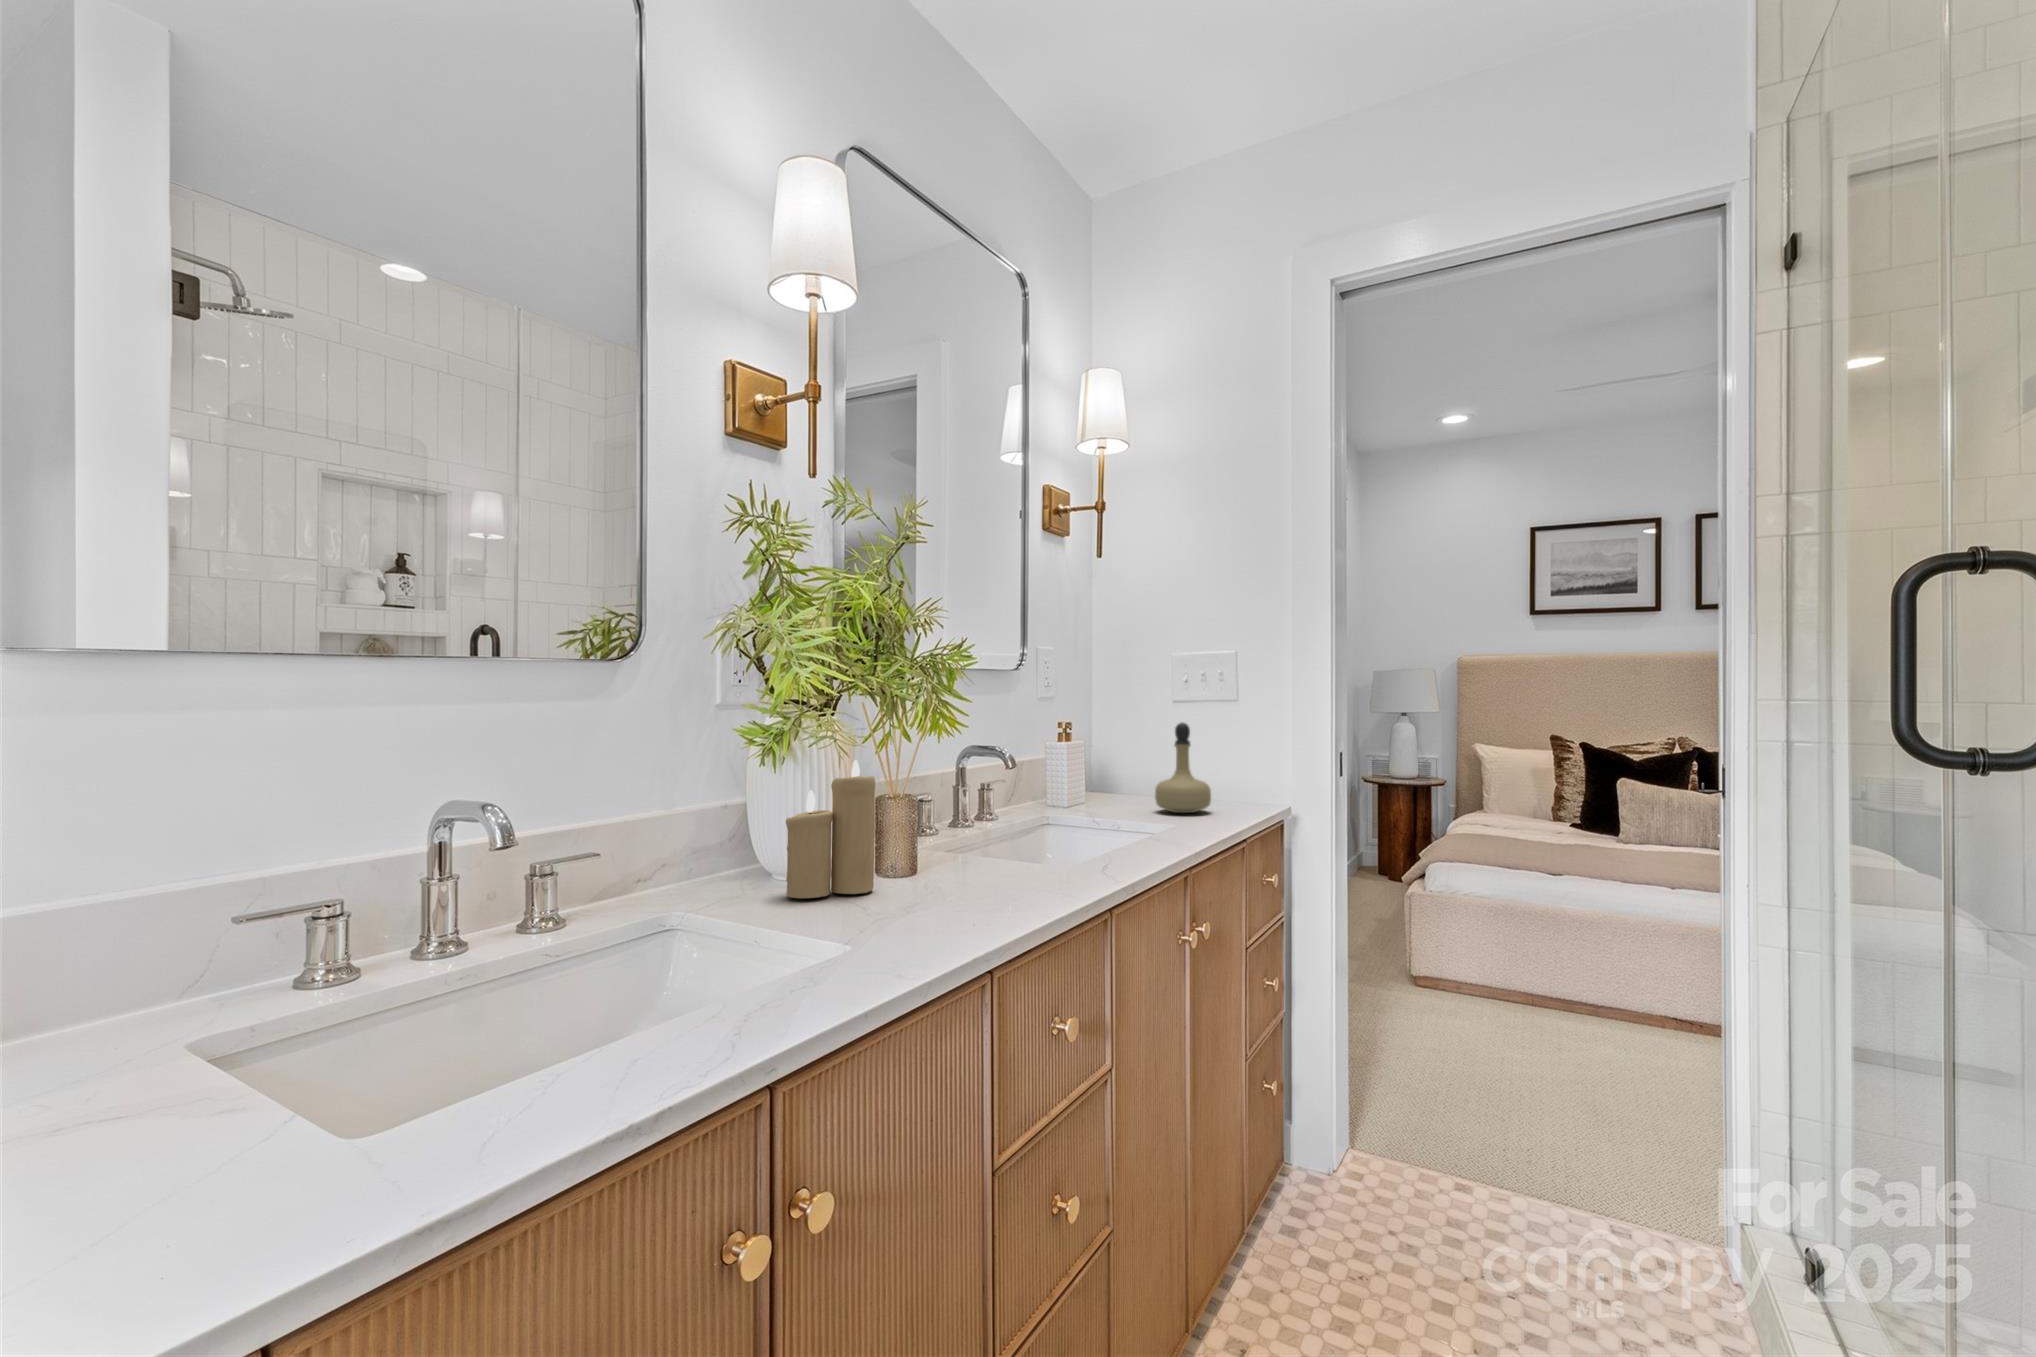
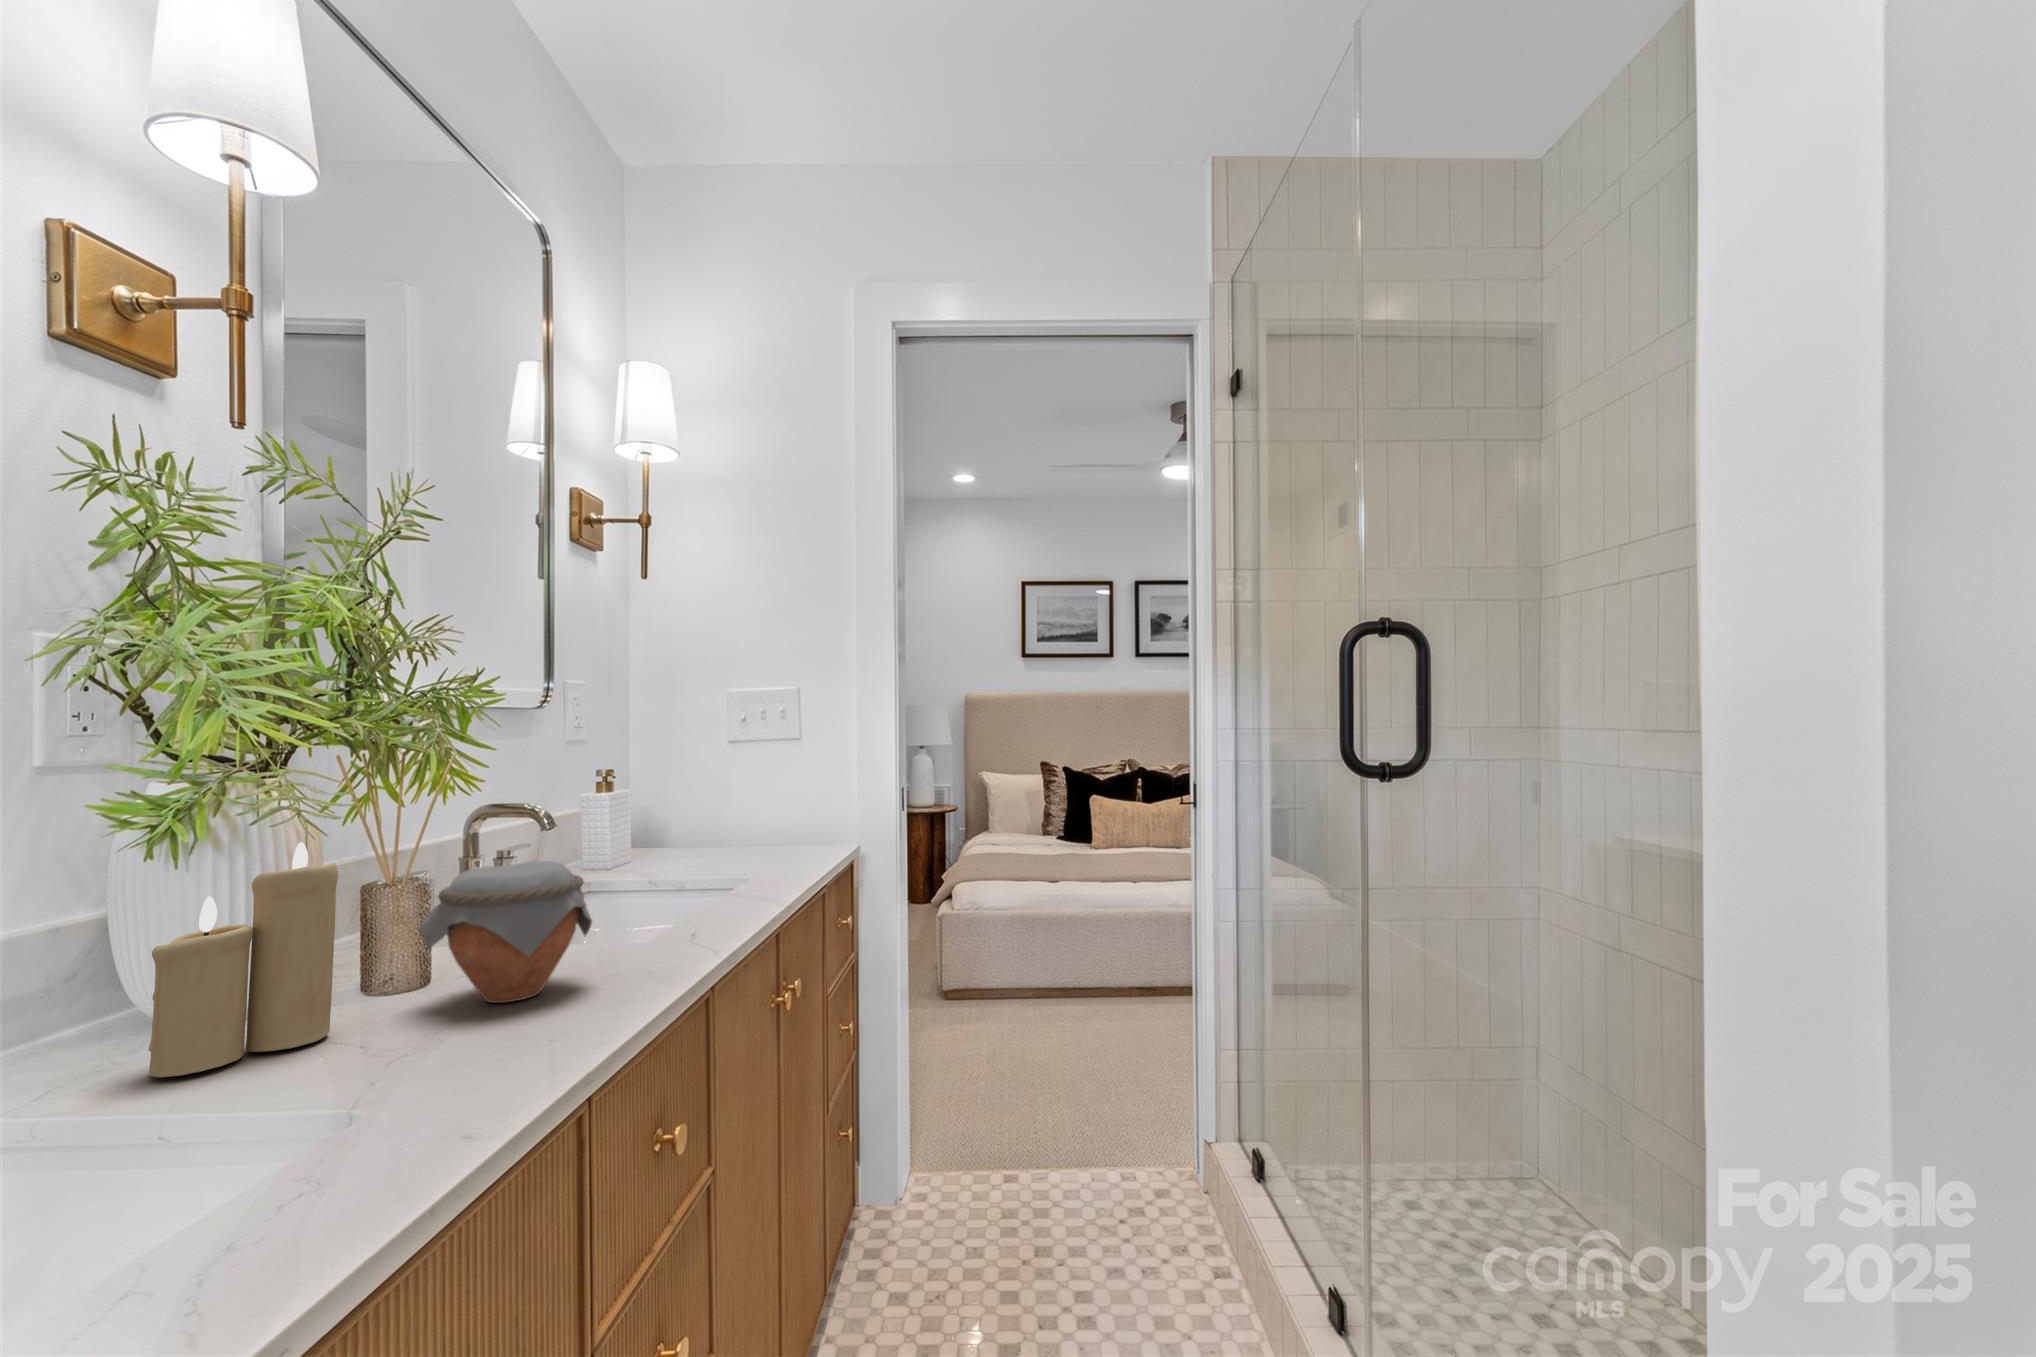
perfume bottle: present [1155,723,1211,813] -> none [720,764,783,862]
jar: none [922,787,1031,888] -> present [419,861,592,1003]

